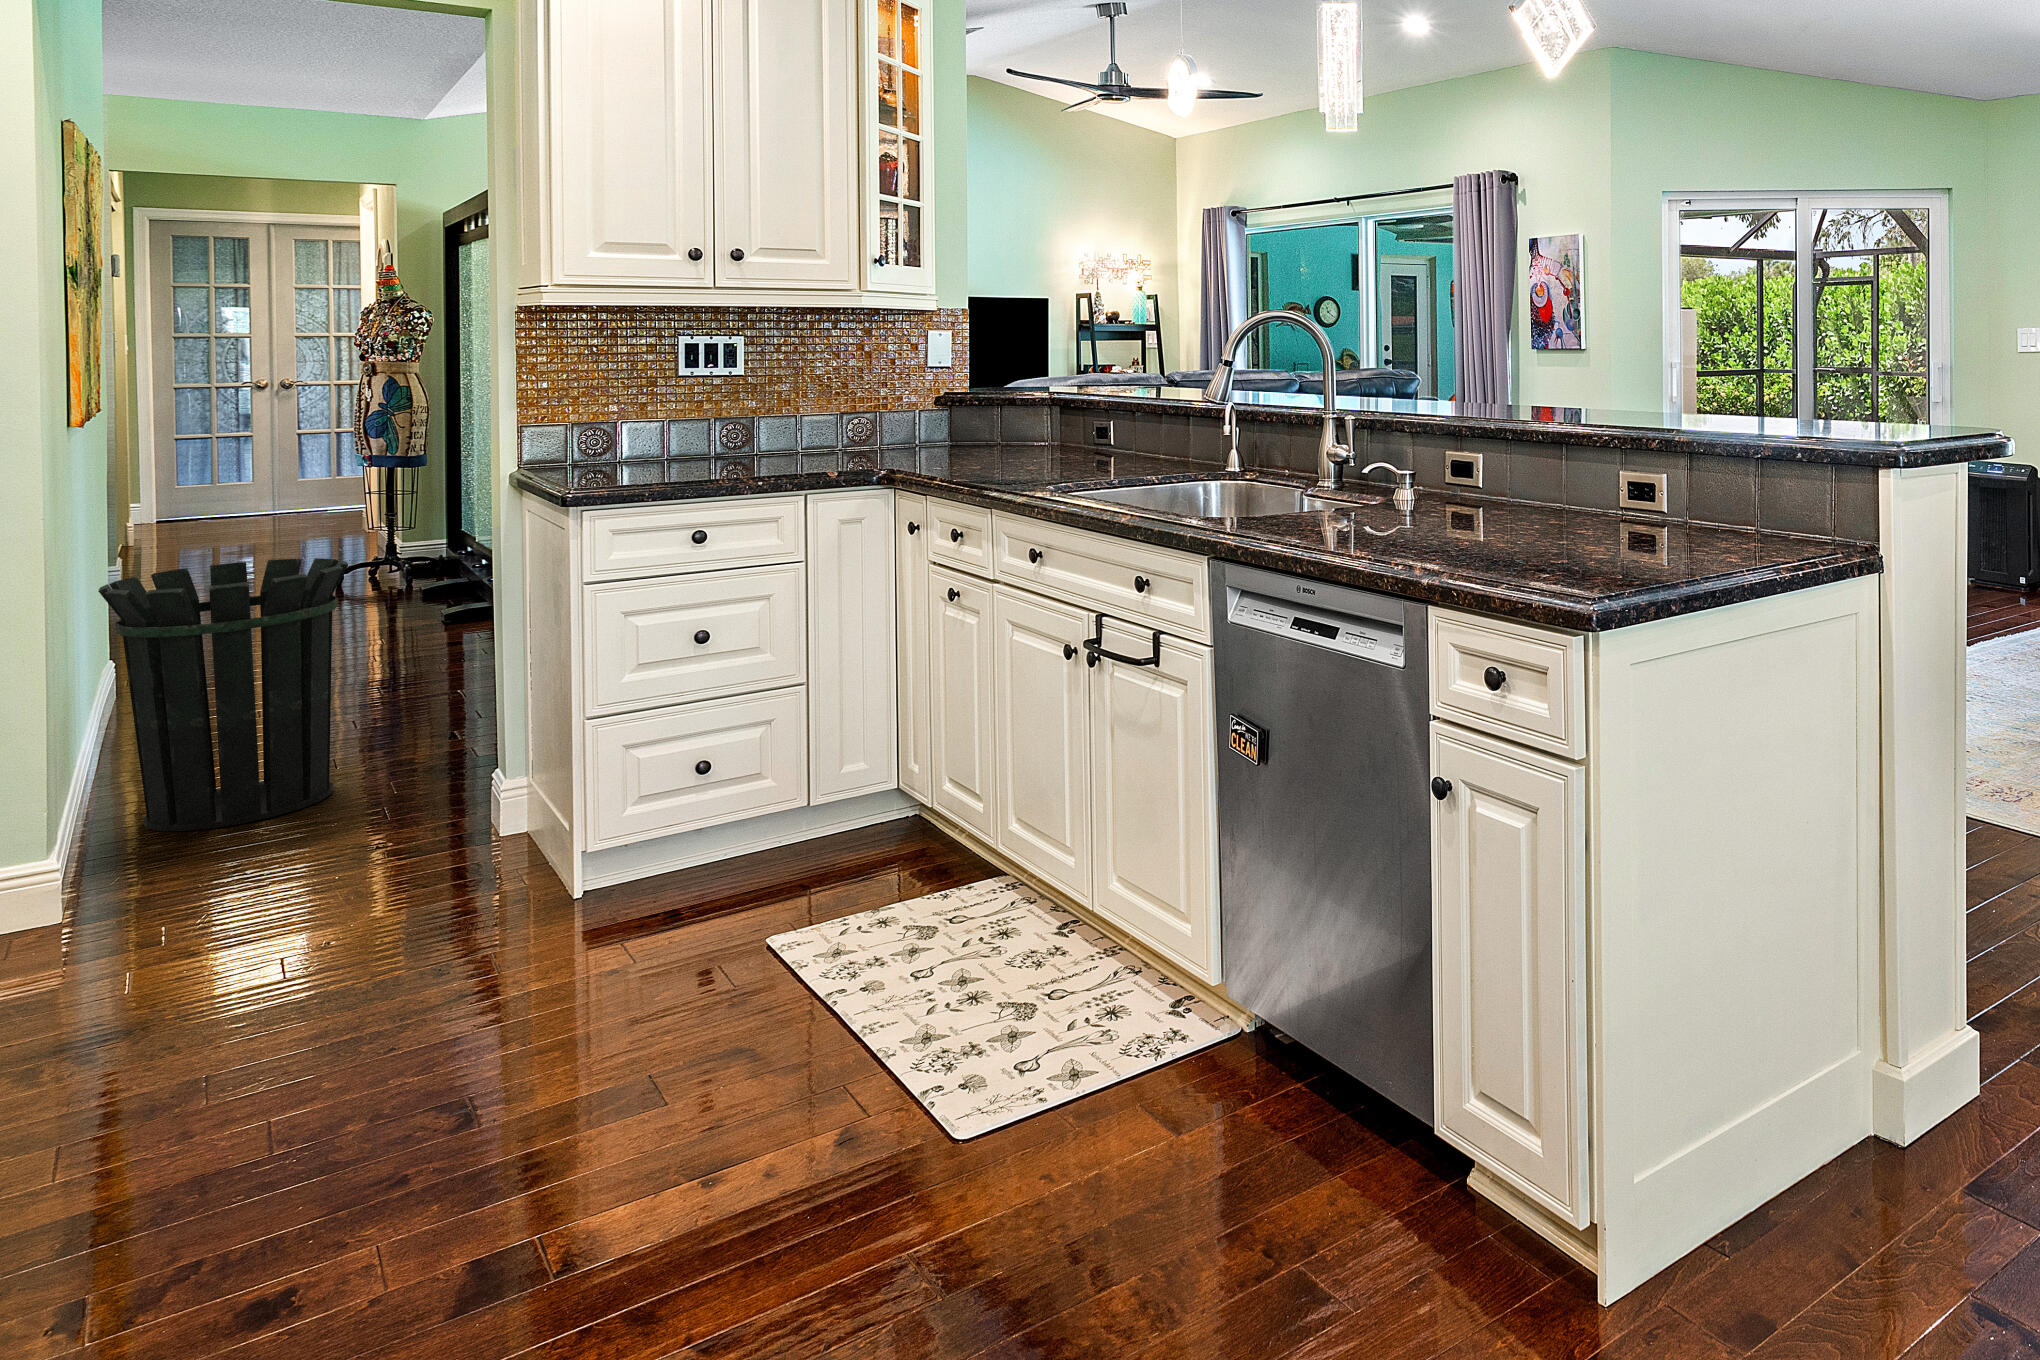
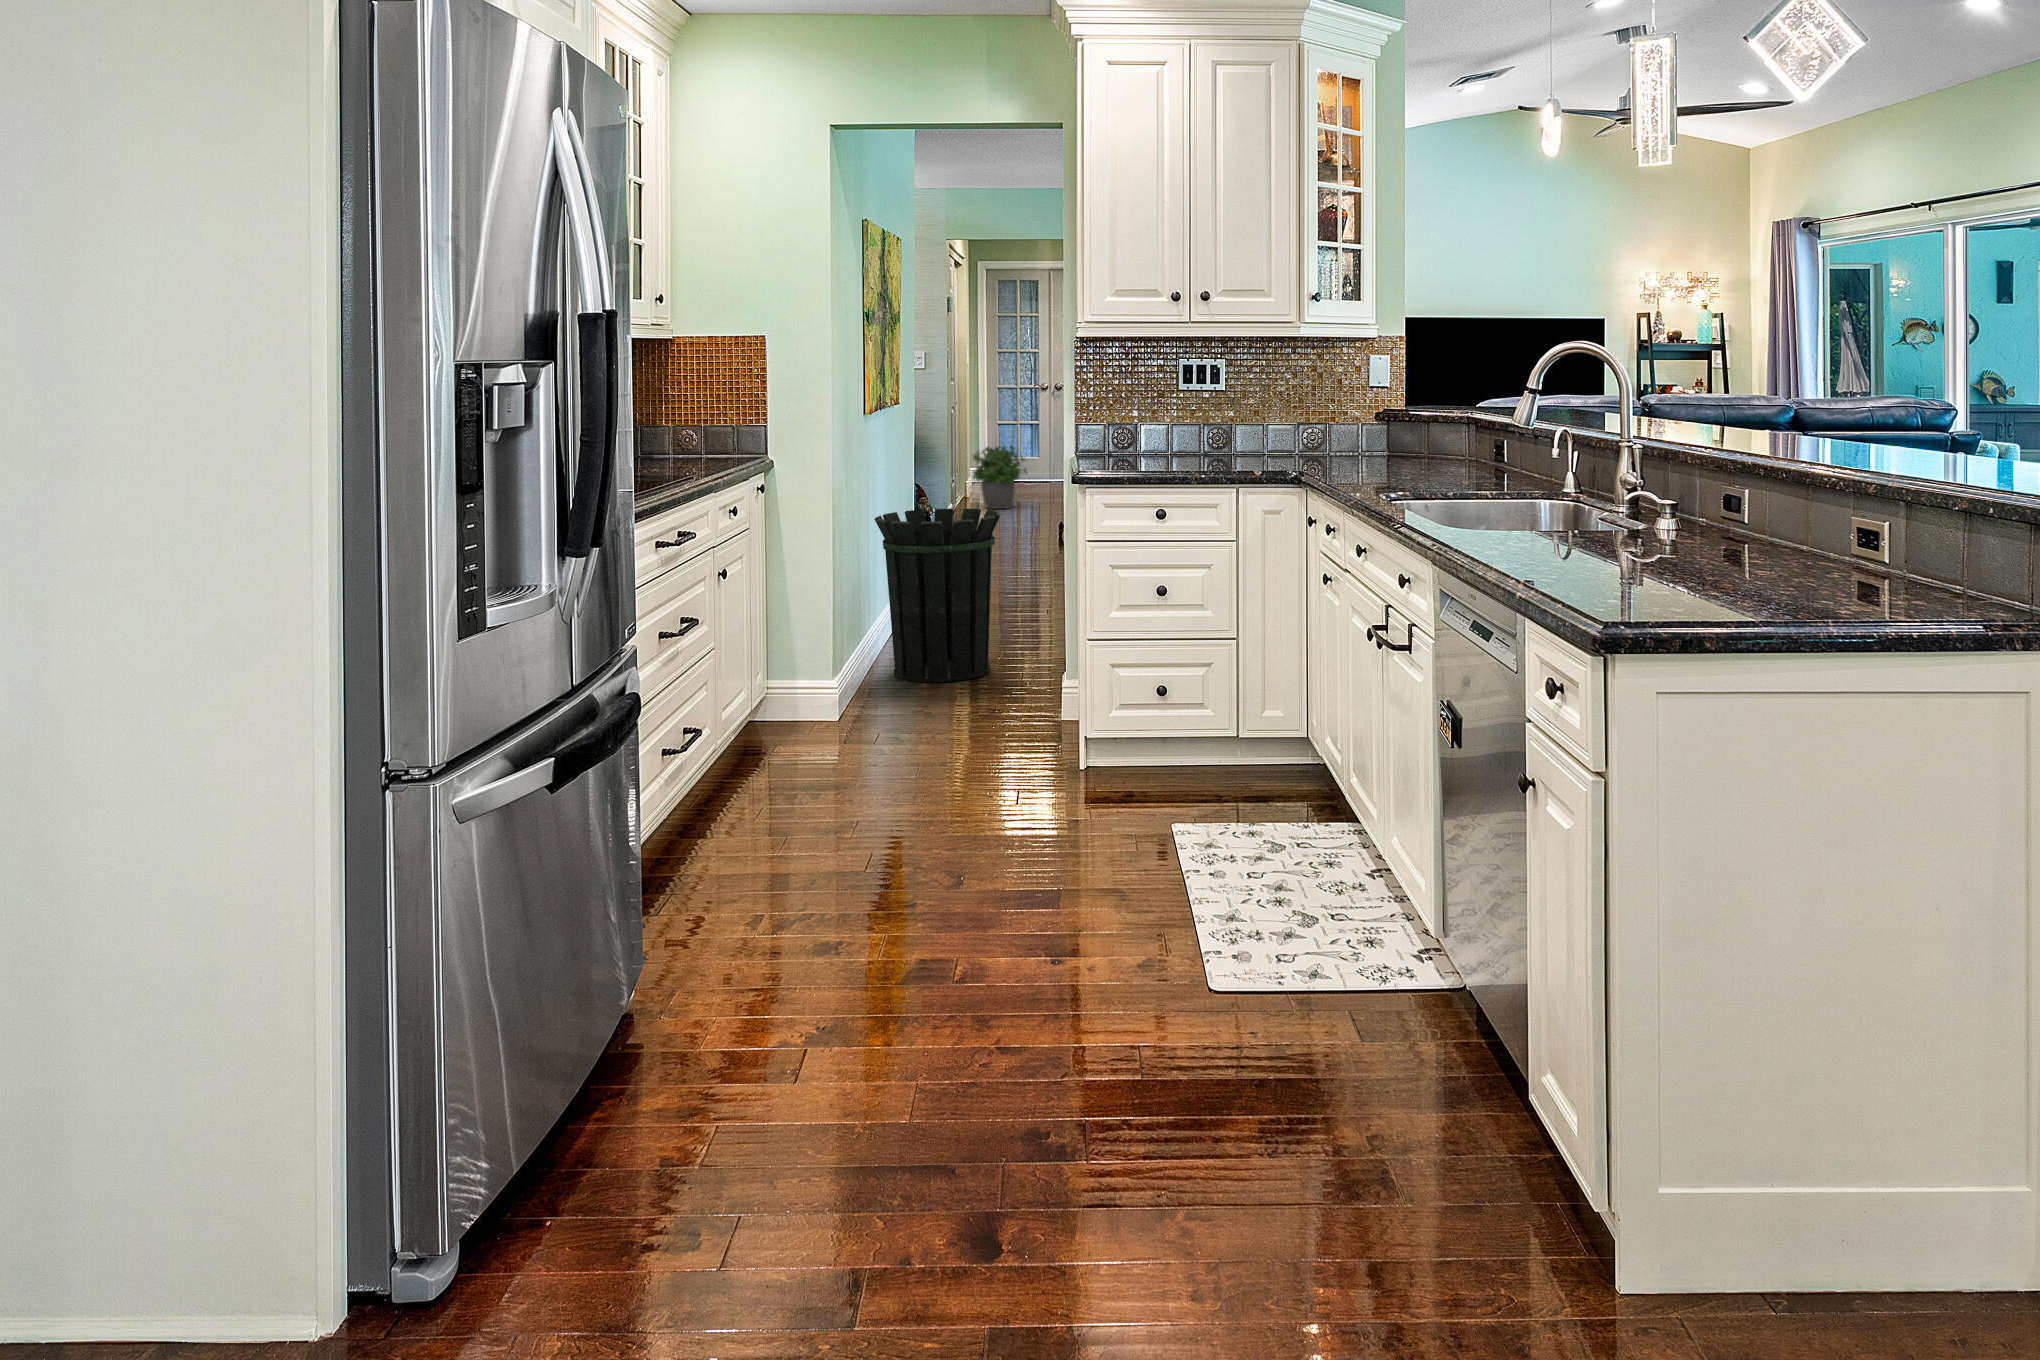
potted plant: none [148,465,253,561] -> present [973,445,1027,509]

